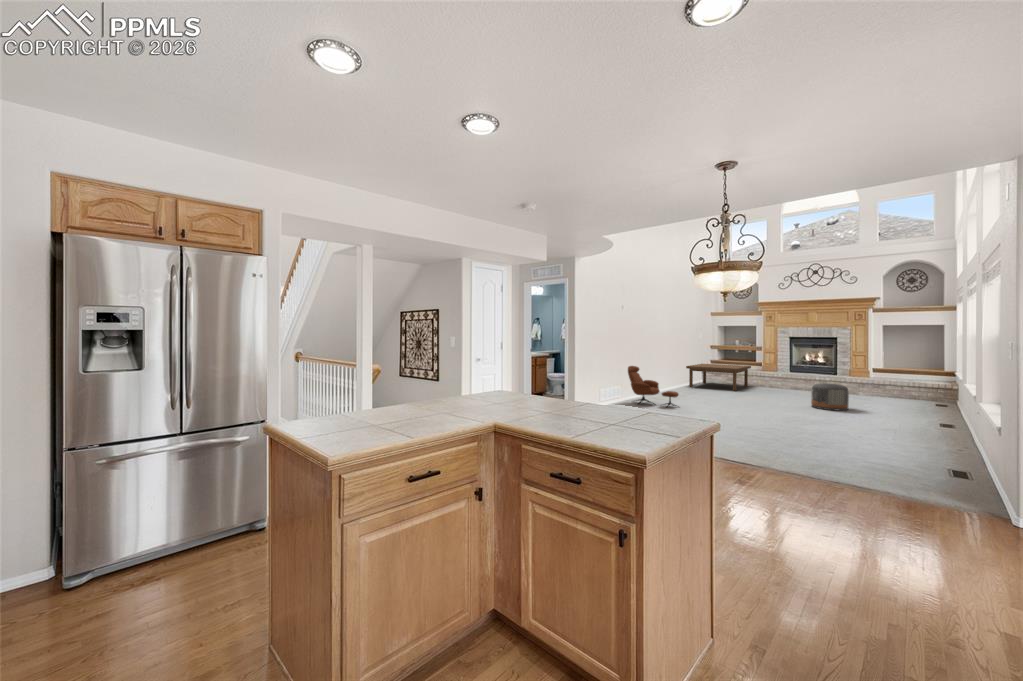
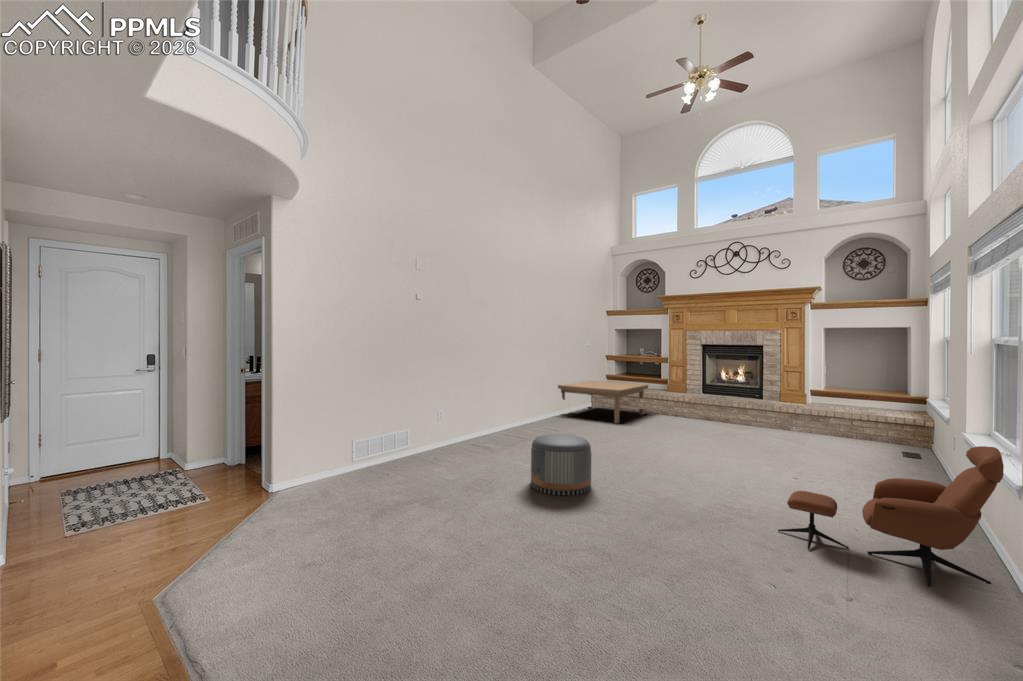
lounge chair: present [628,366,678,406] -> present [778,446,1004,586]
pouf: present [811,383,849,410] -> present [531,434,591,495]

